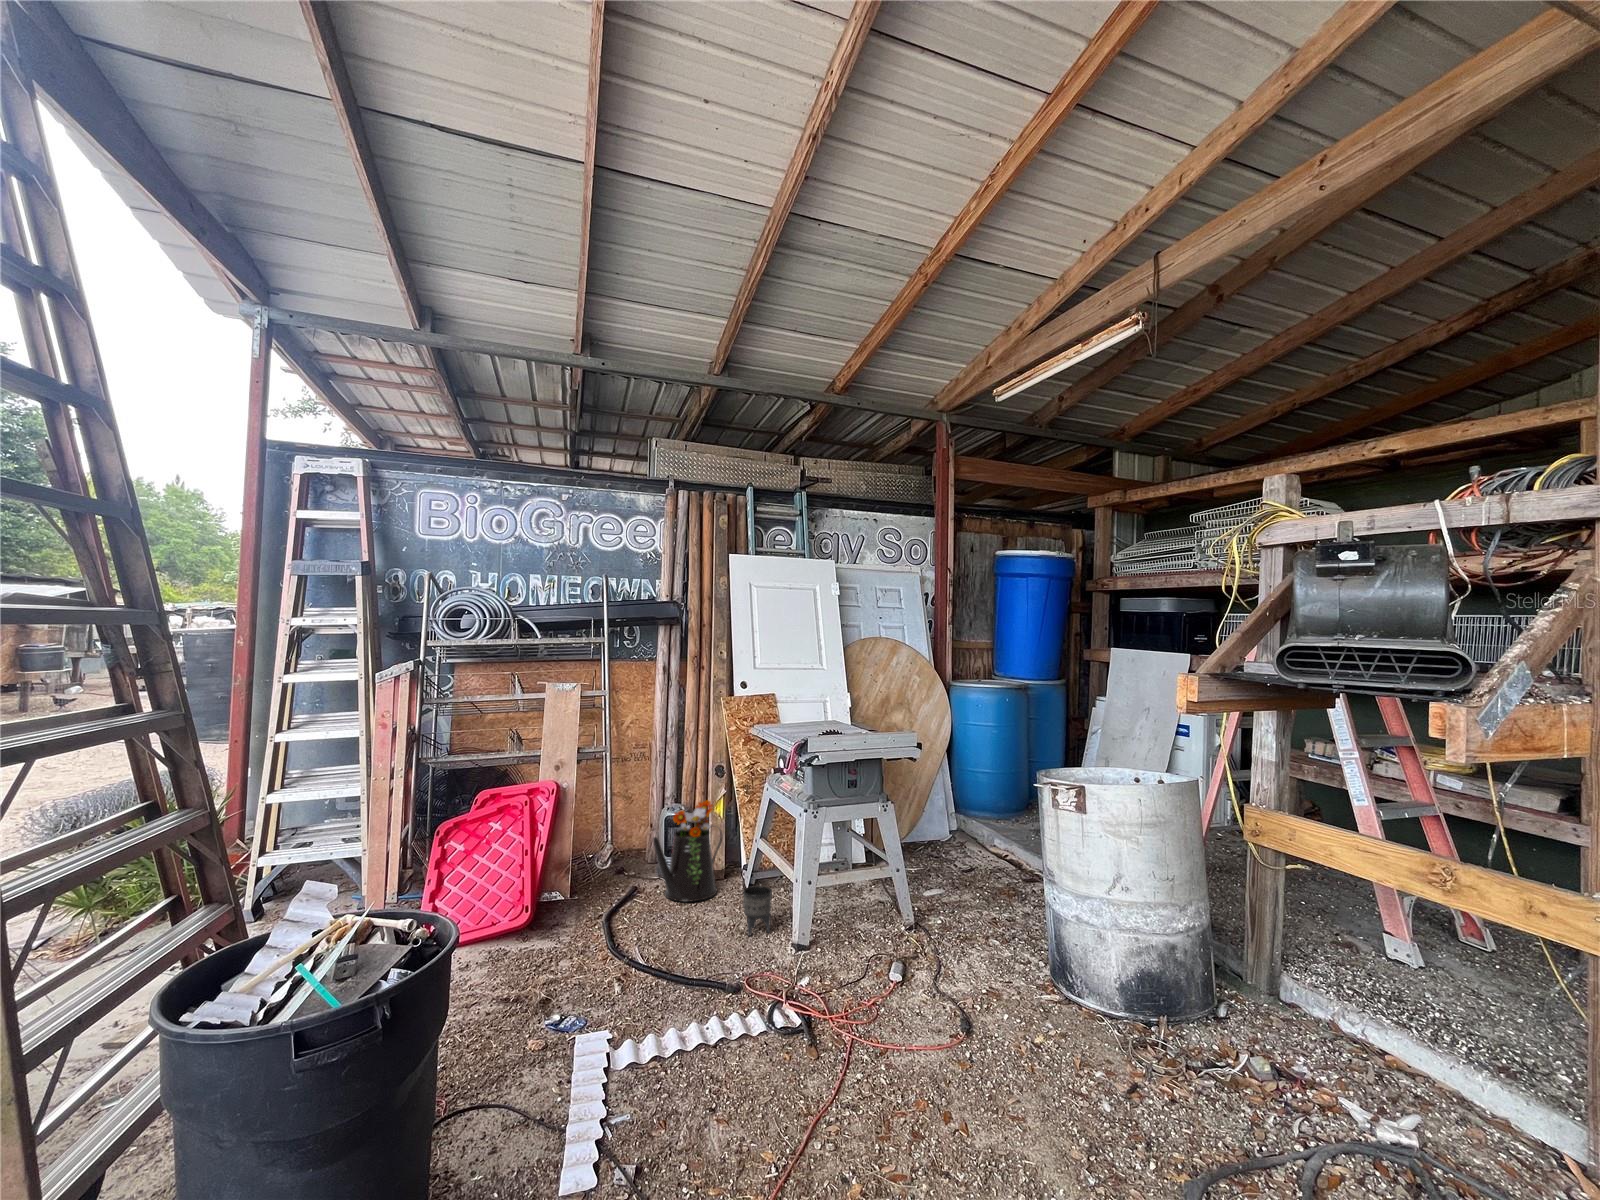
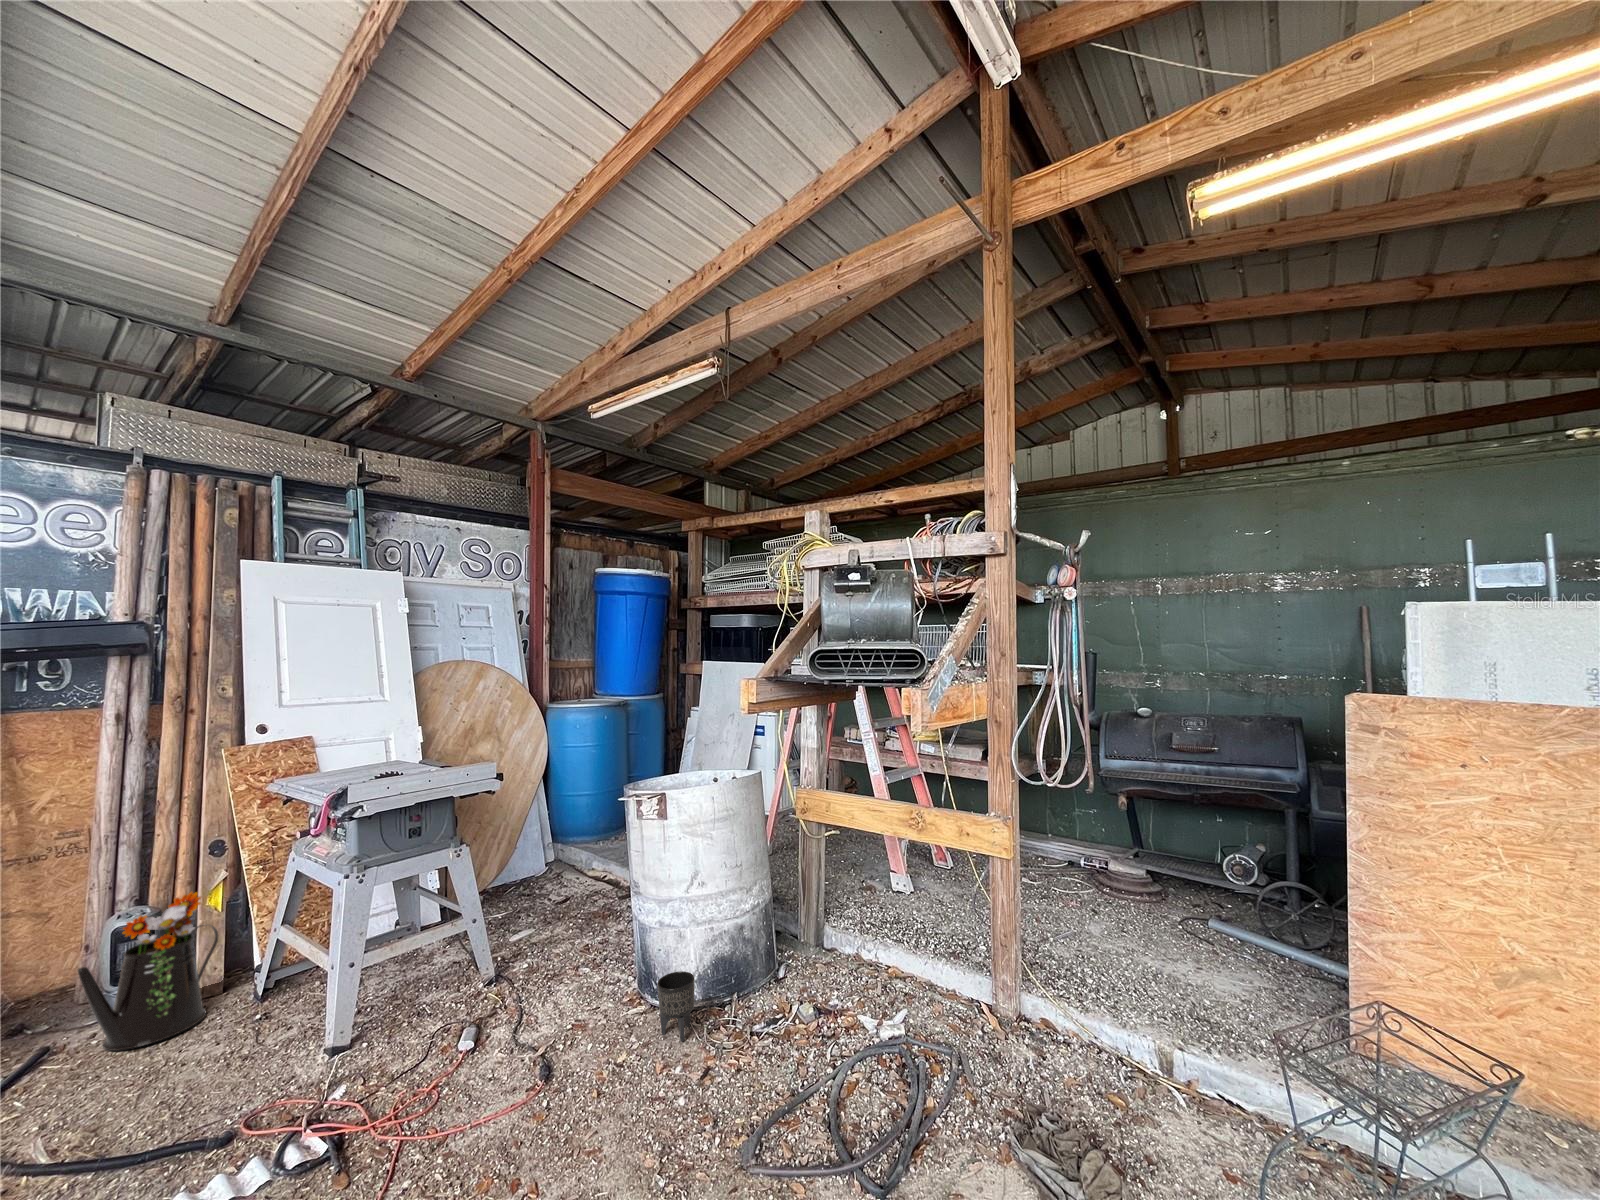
planter: present [743,886,772,936] -> present [657,971,694,1042]

